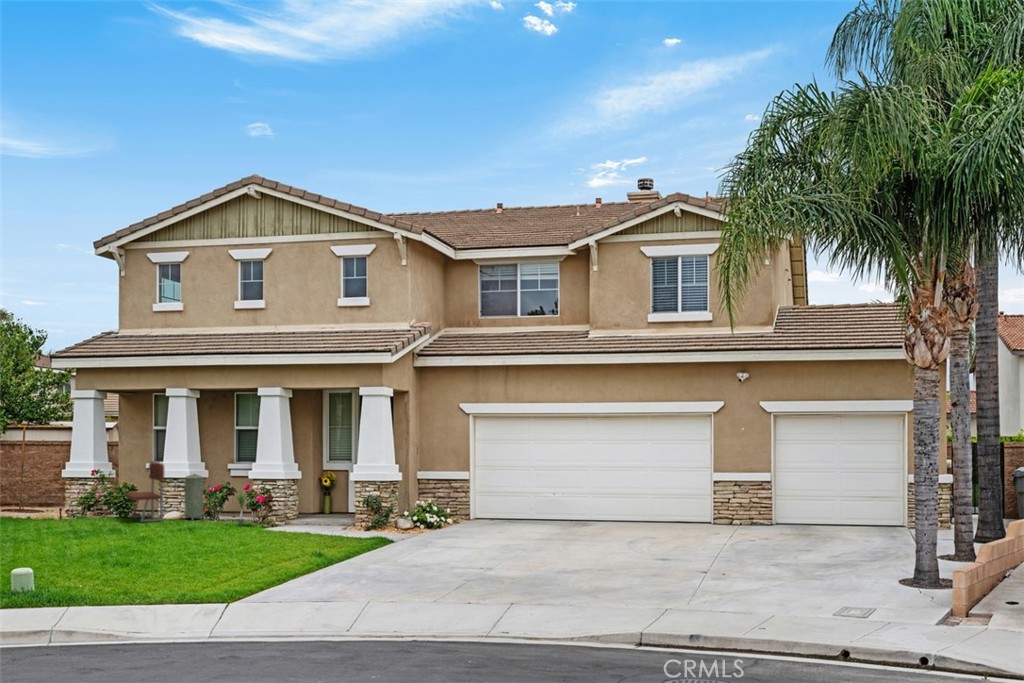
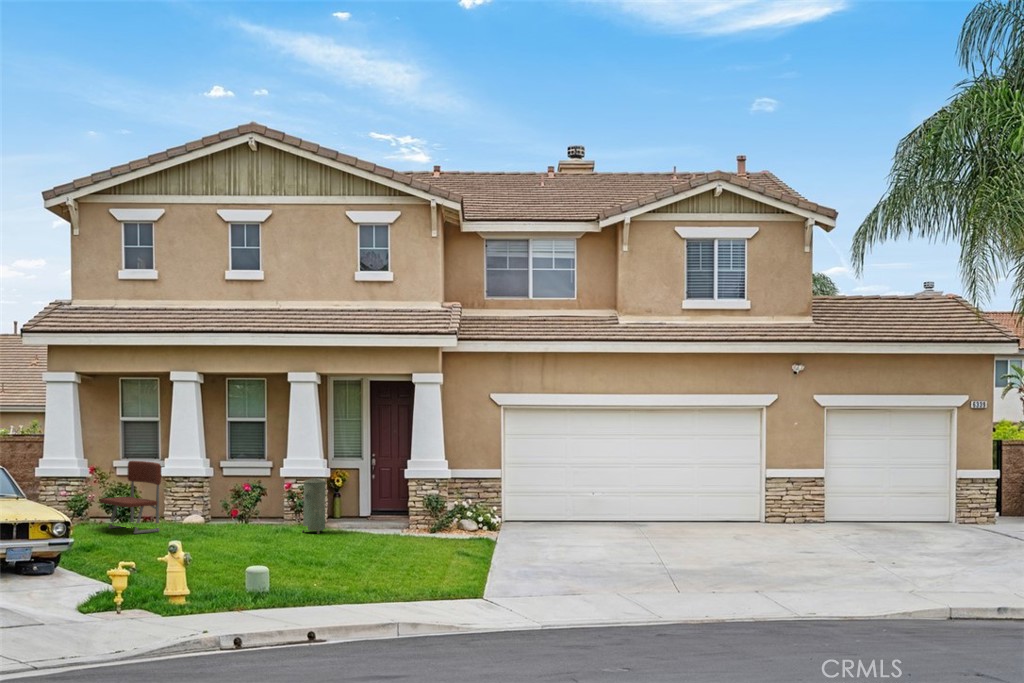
trash can: present [184,474,204,520] -> present [302,477,326,534]
potted plant: present [237,493,246,525] -> none [254,490,283,535]

